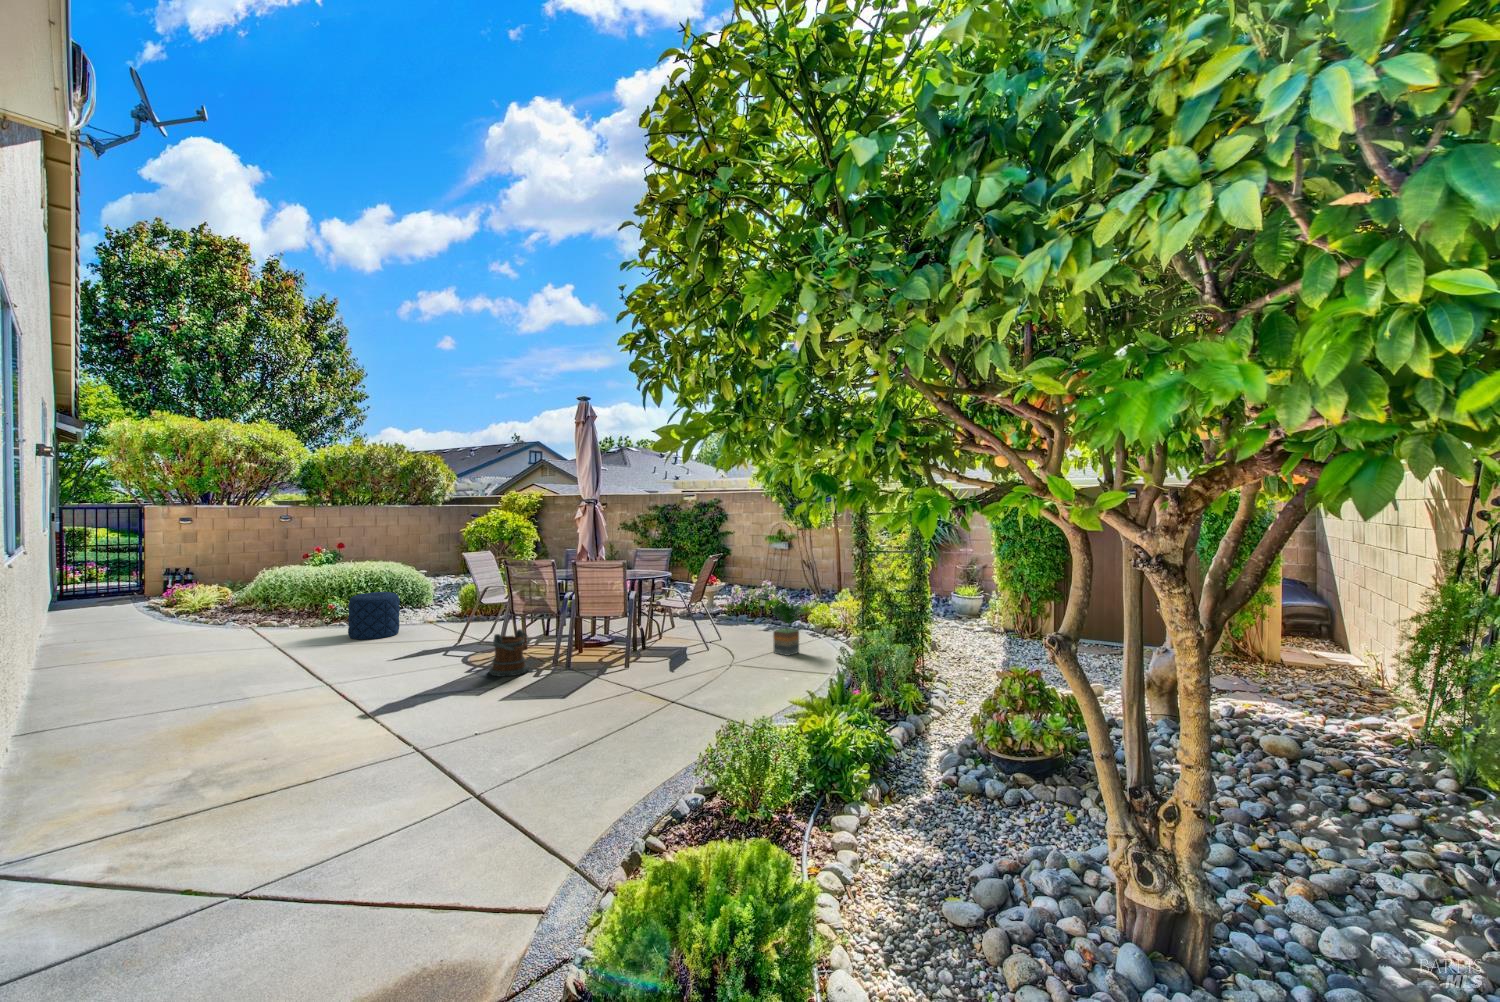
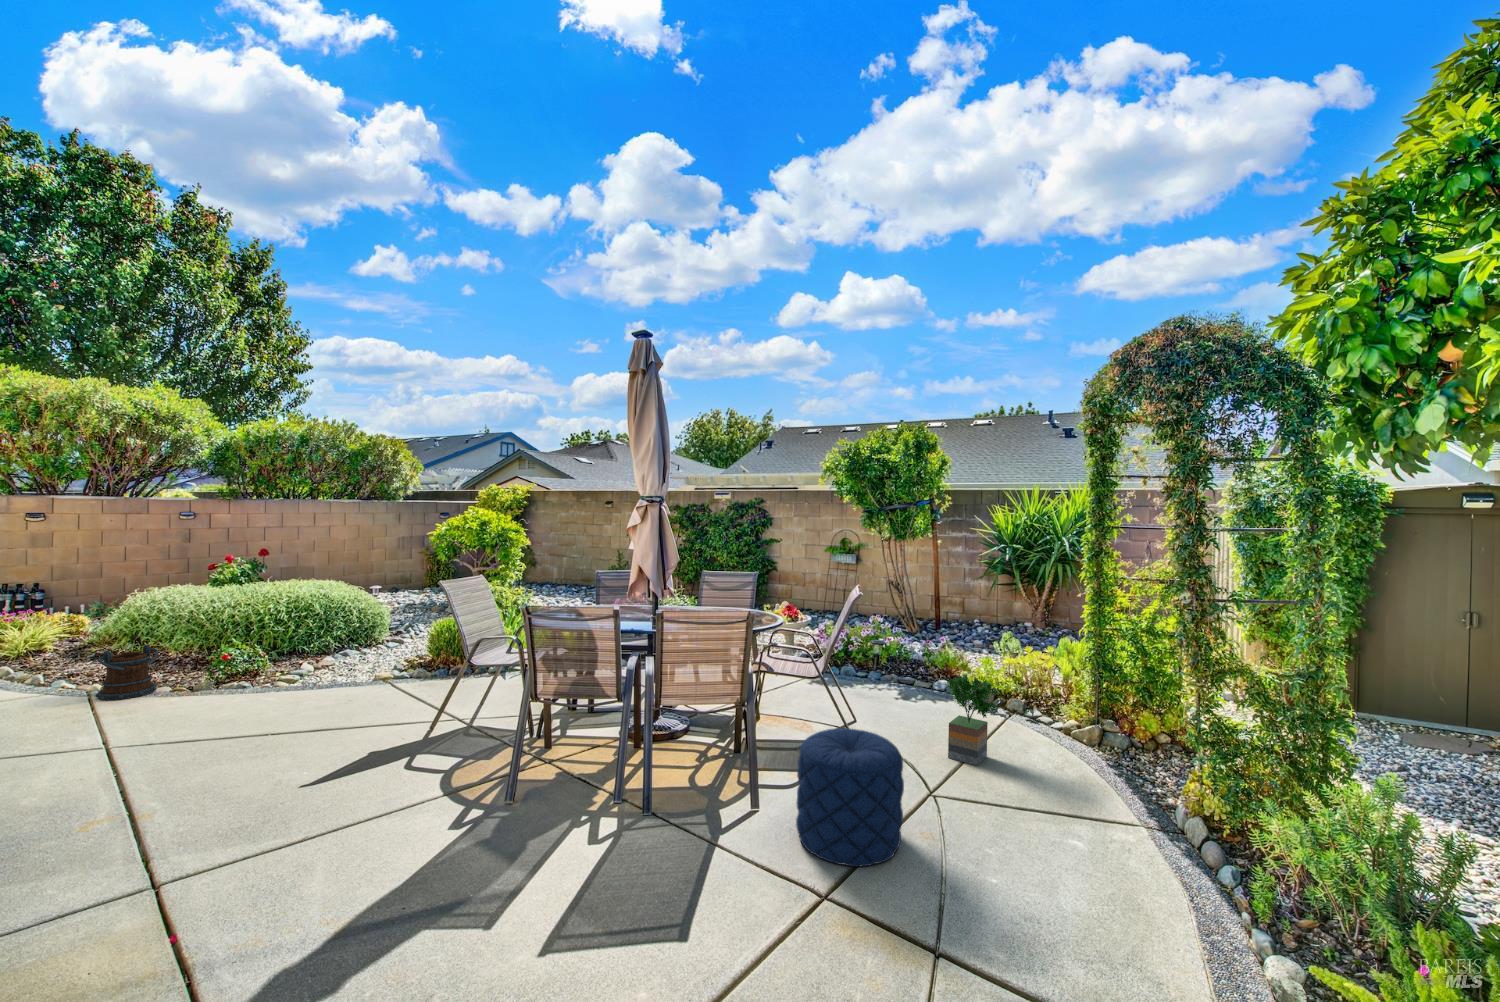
pouf: present [348,592,400,639] -> present [796,728,904,867]
bucket: present [489,629,529,677] -> present [95,644,158,700]

